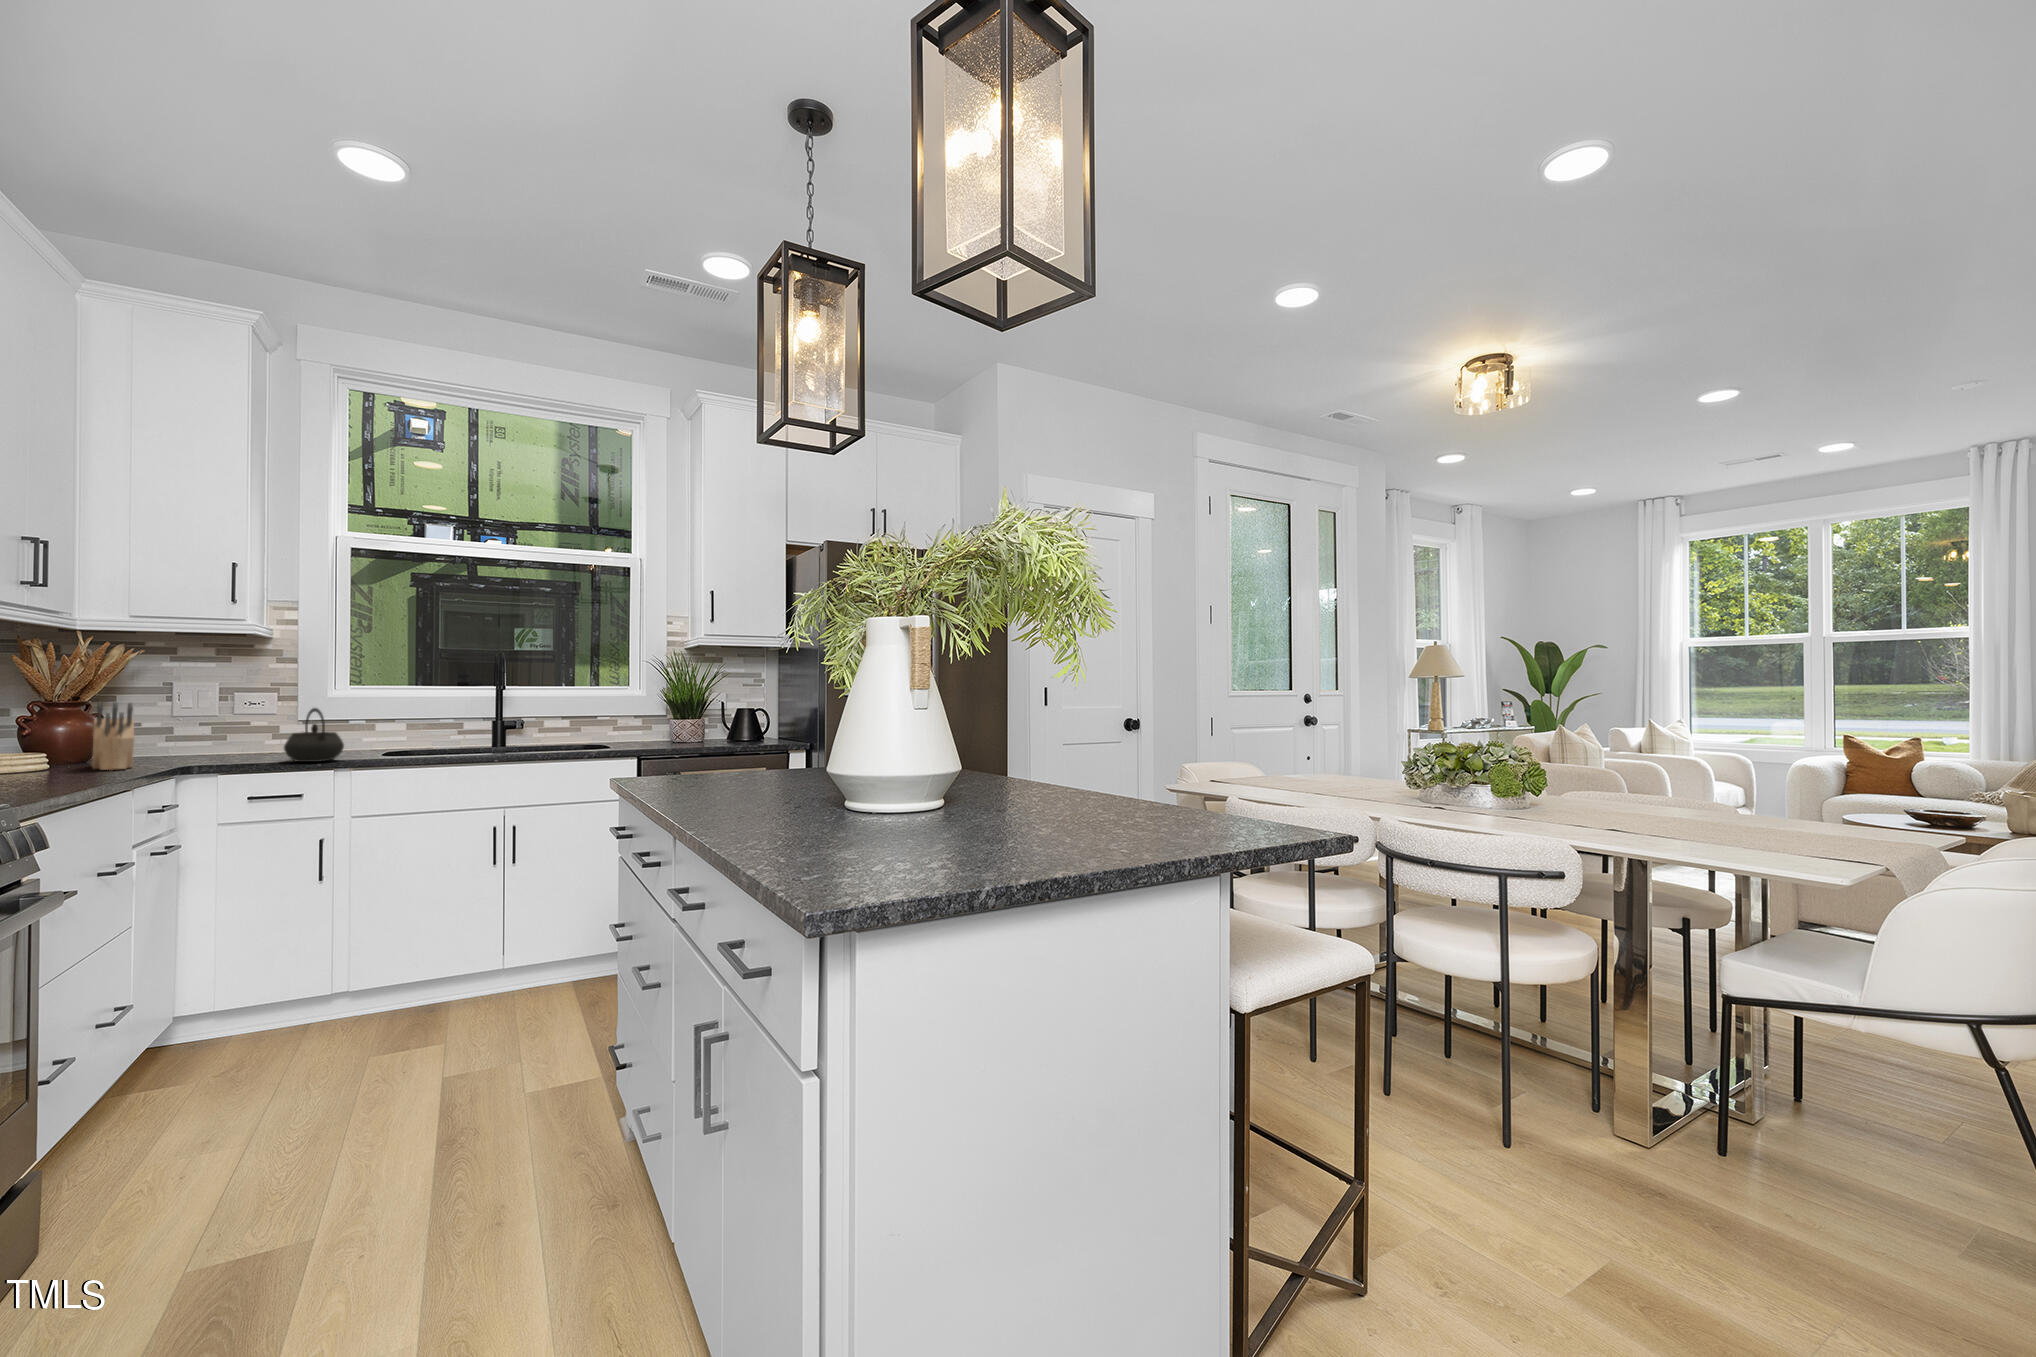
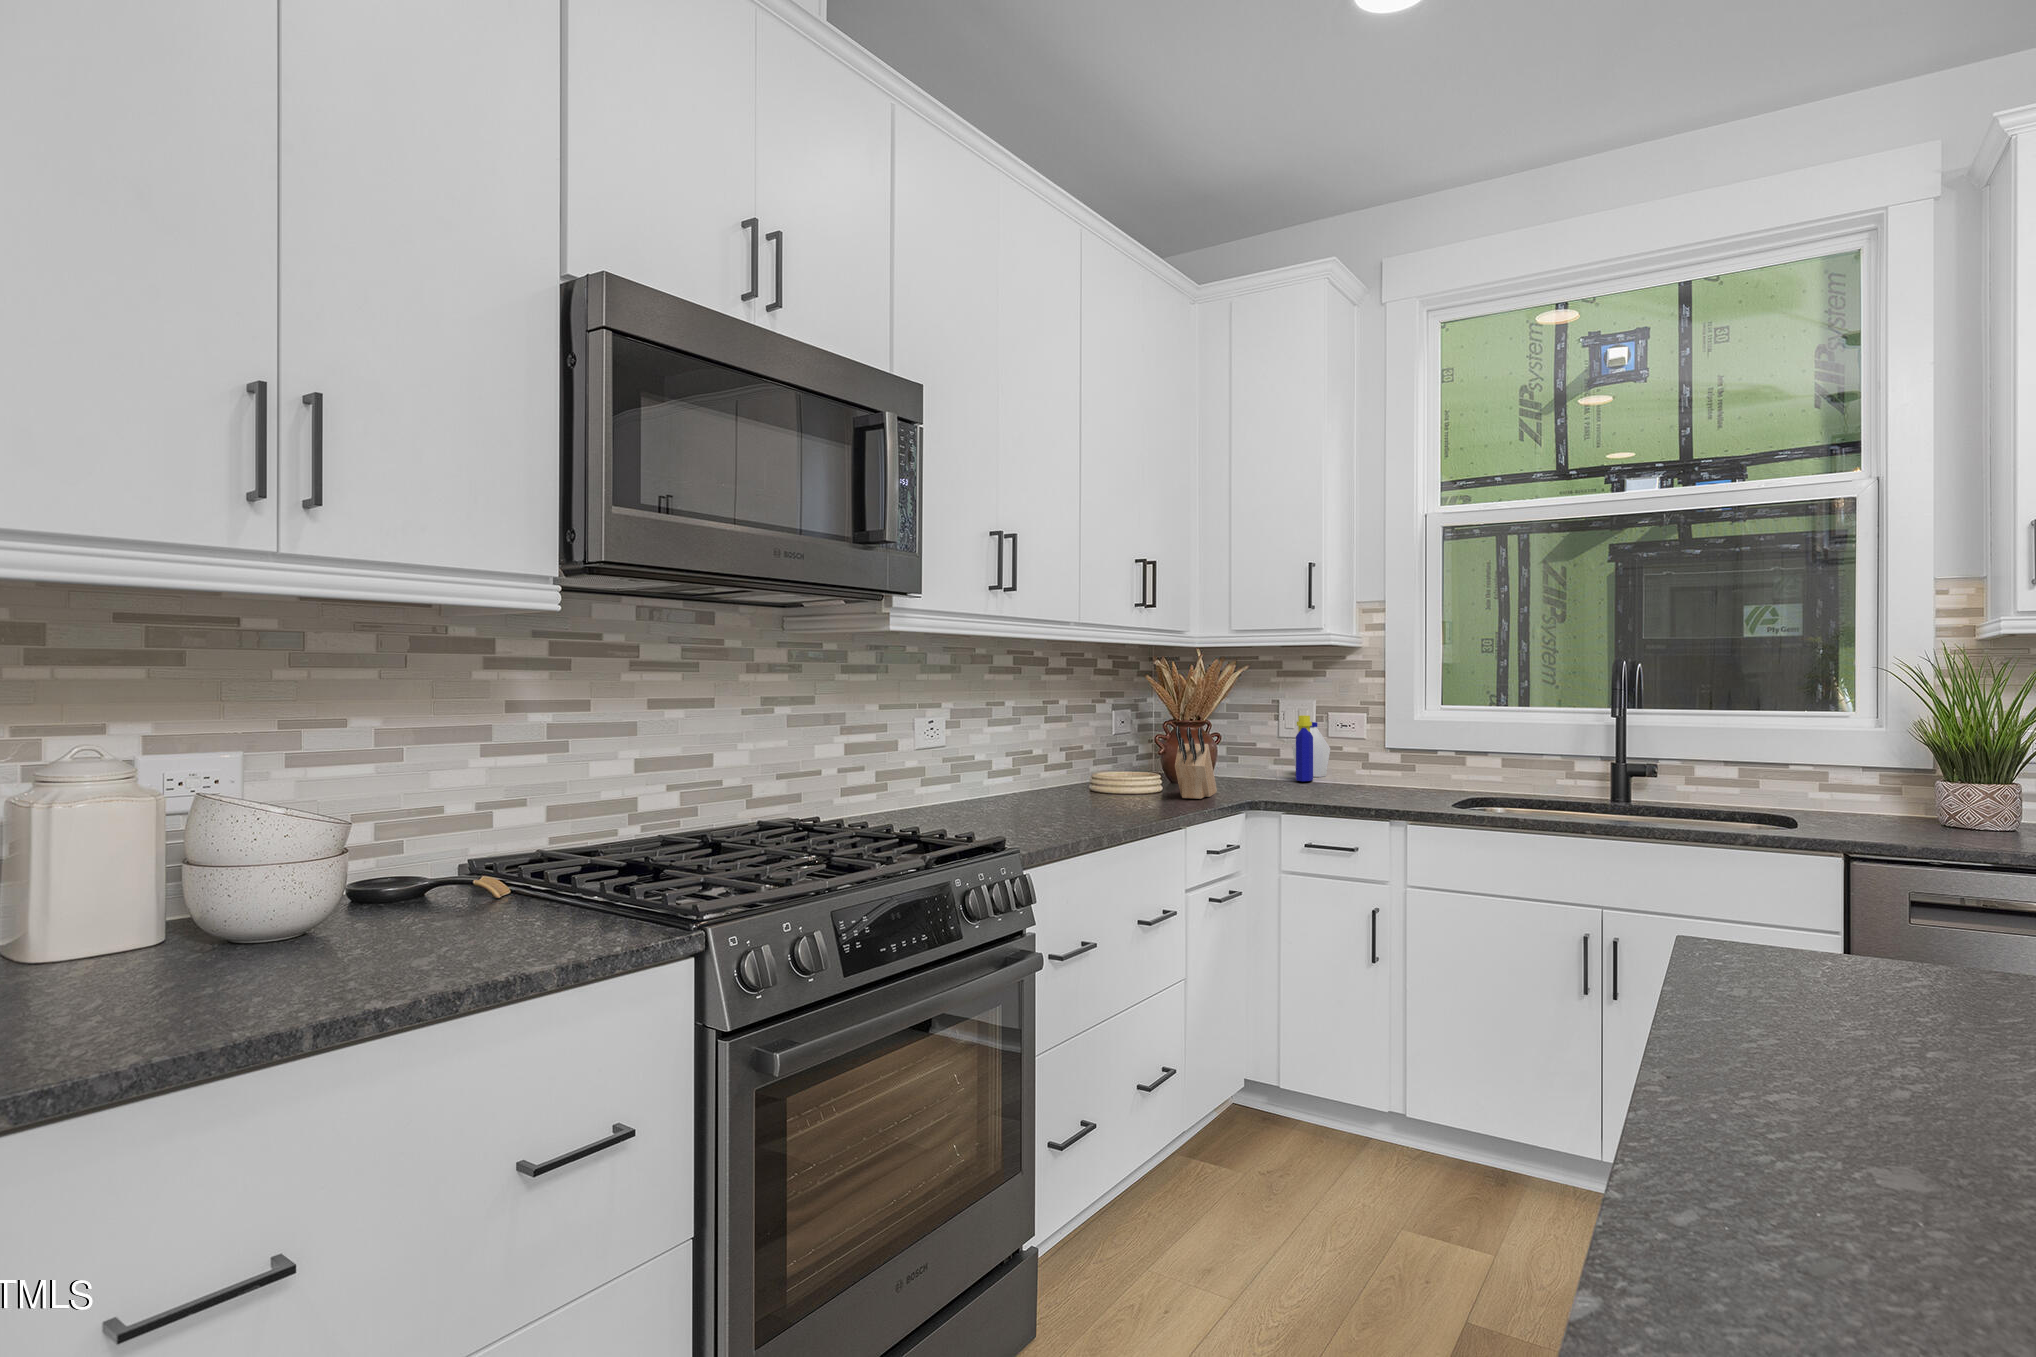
bottle: none [194,695,238,752] -> present [1292,715,1330,781]
kettle: present [284,708,344,762] -> none [1338,738,1400,808]

